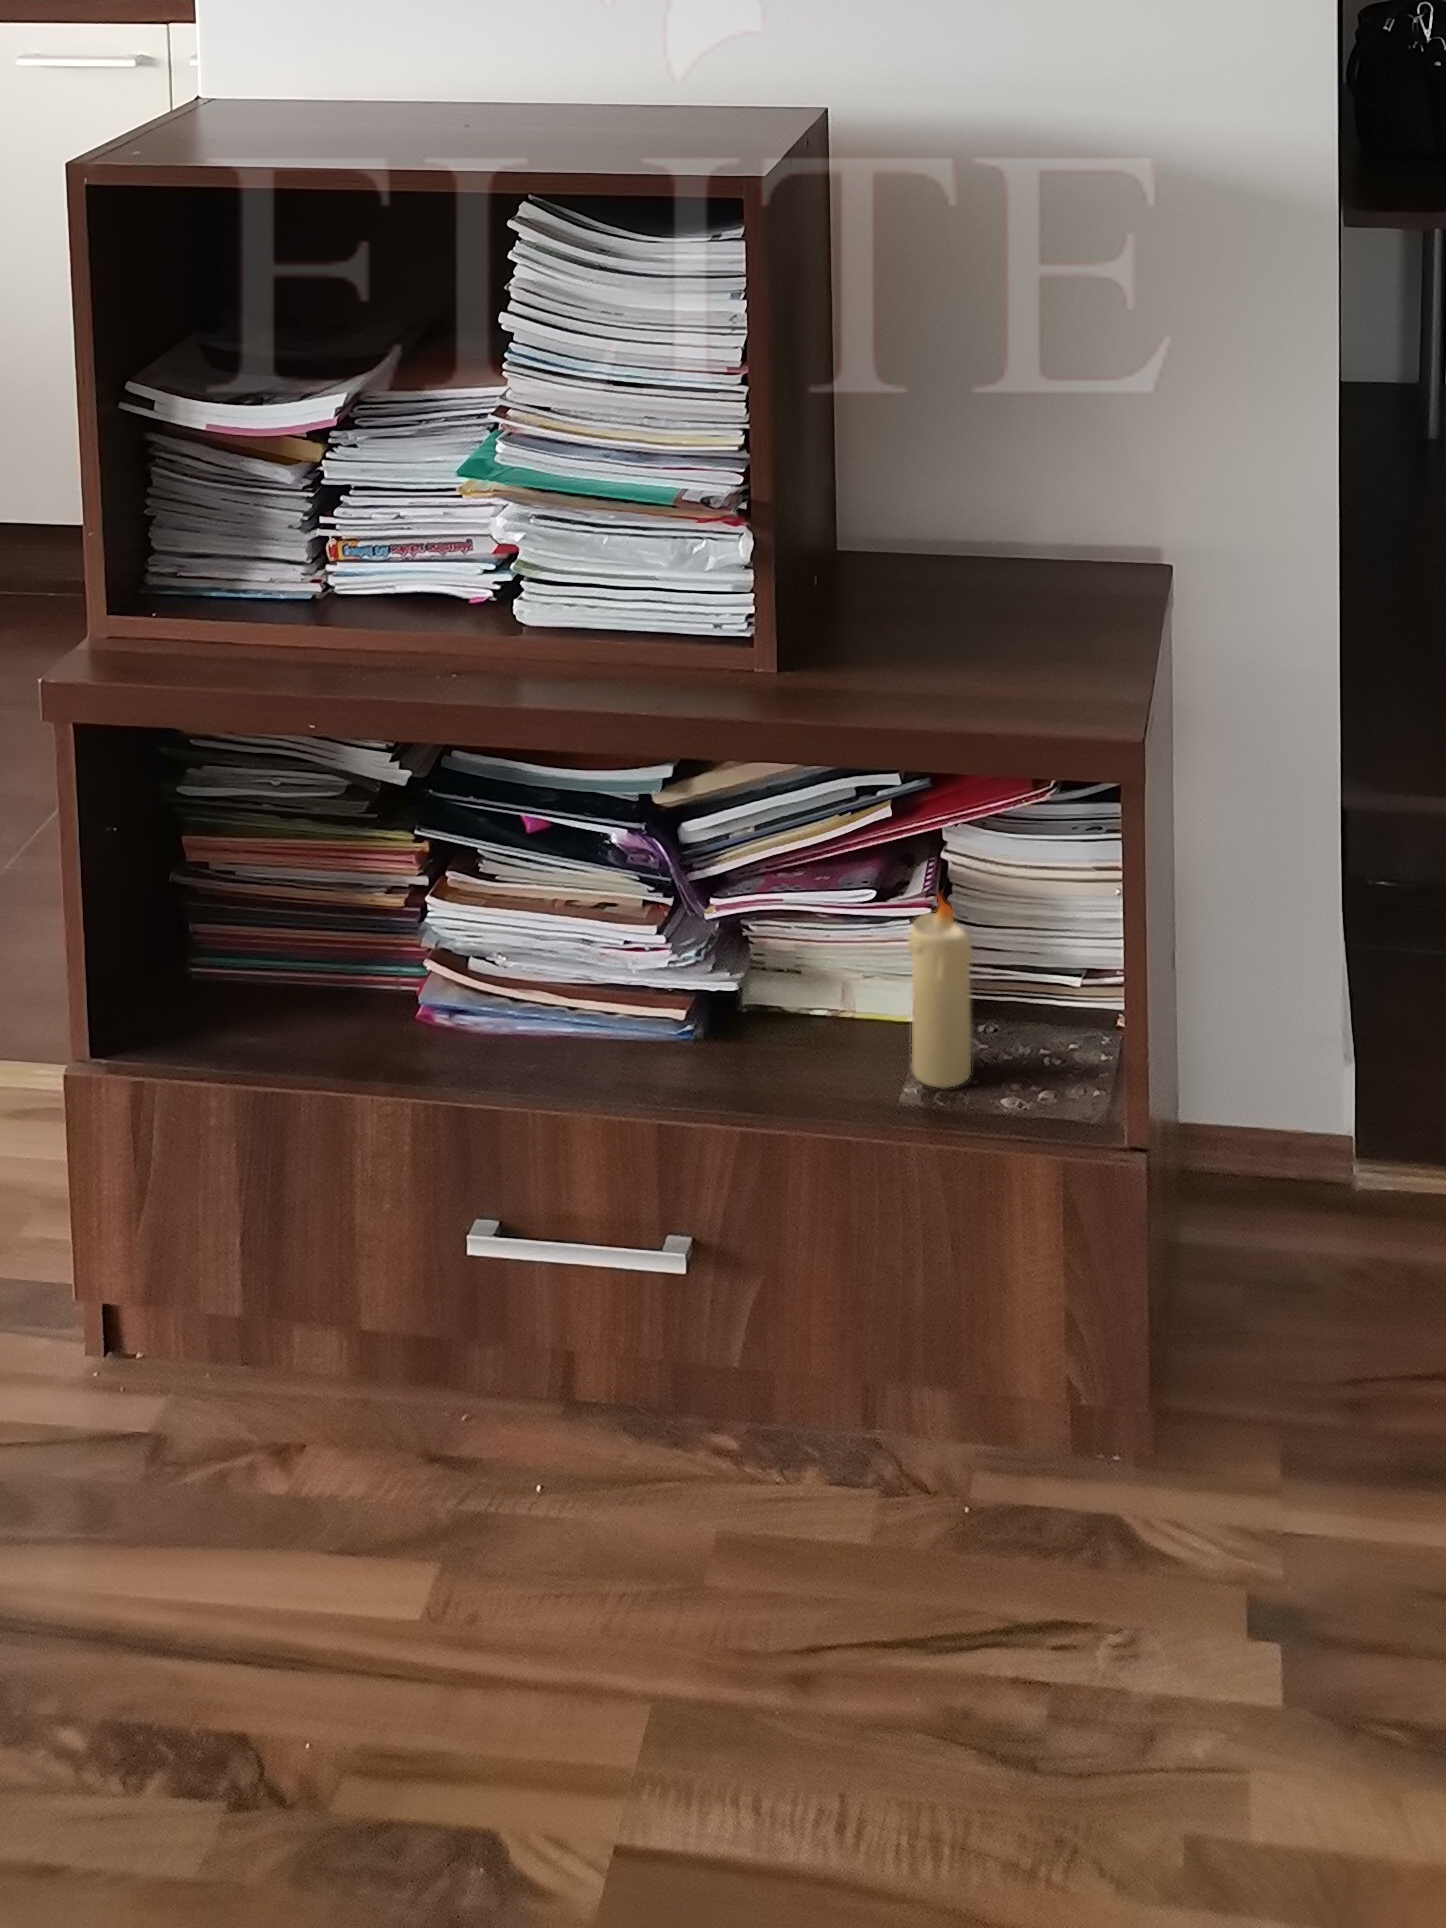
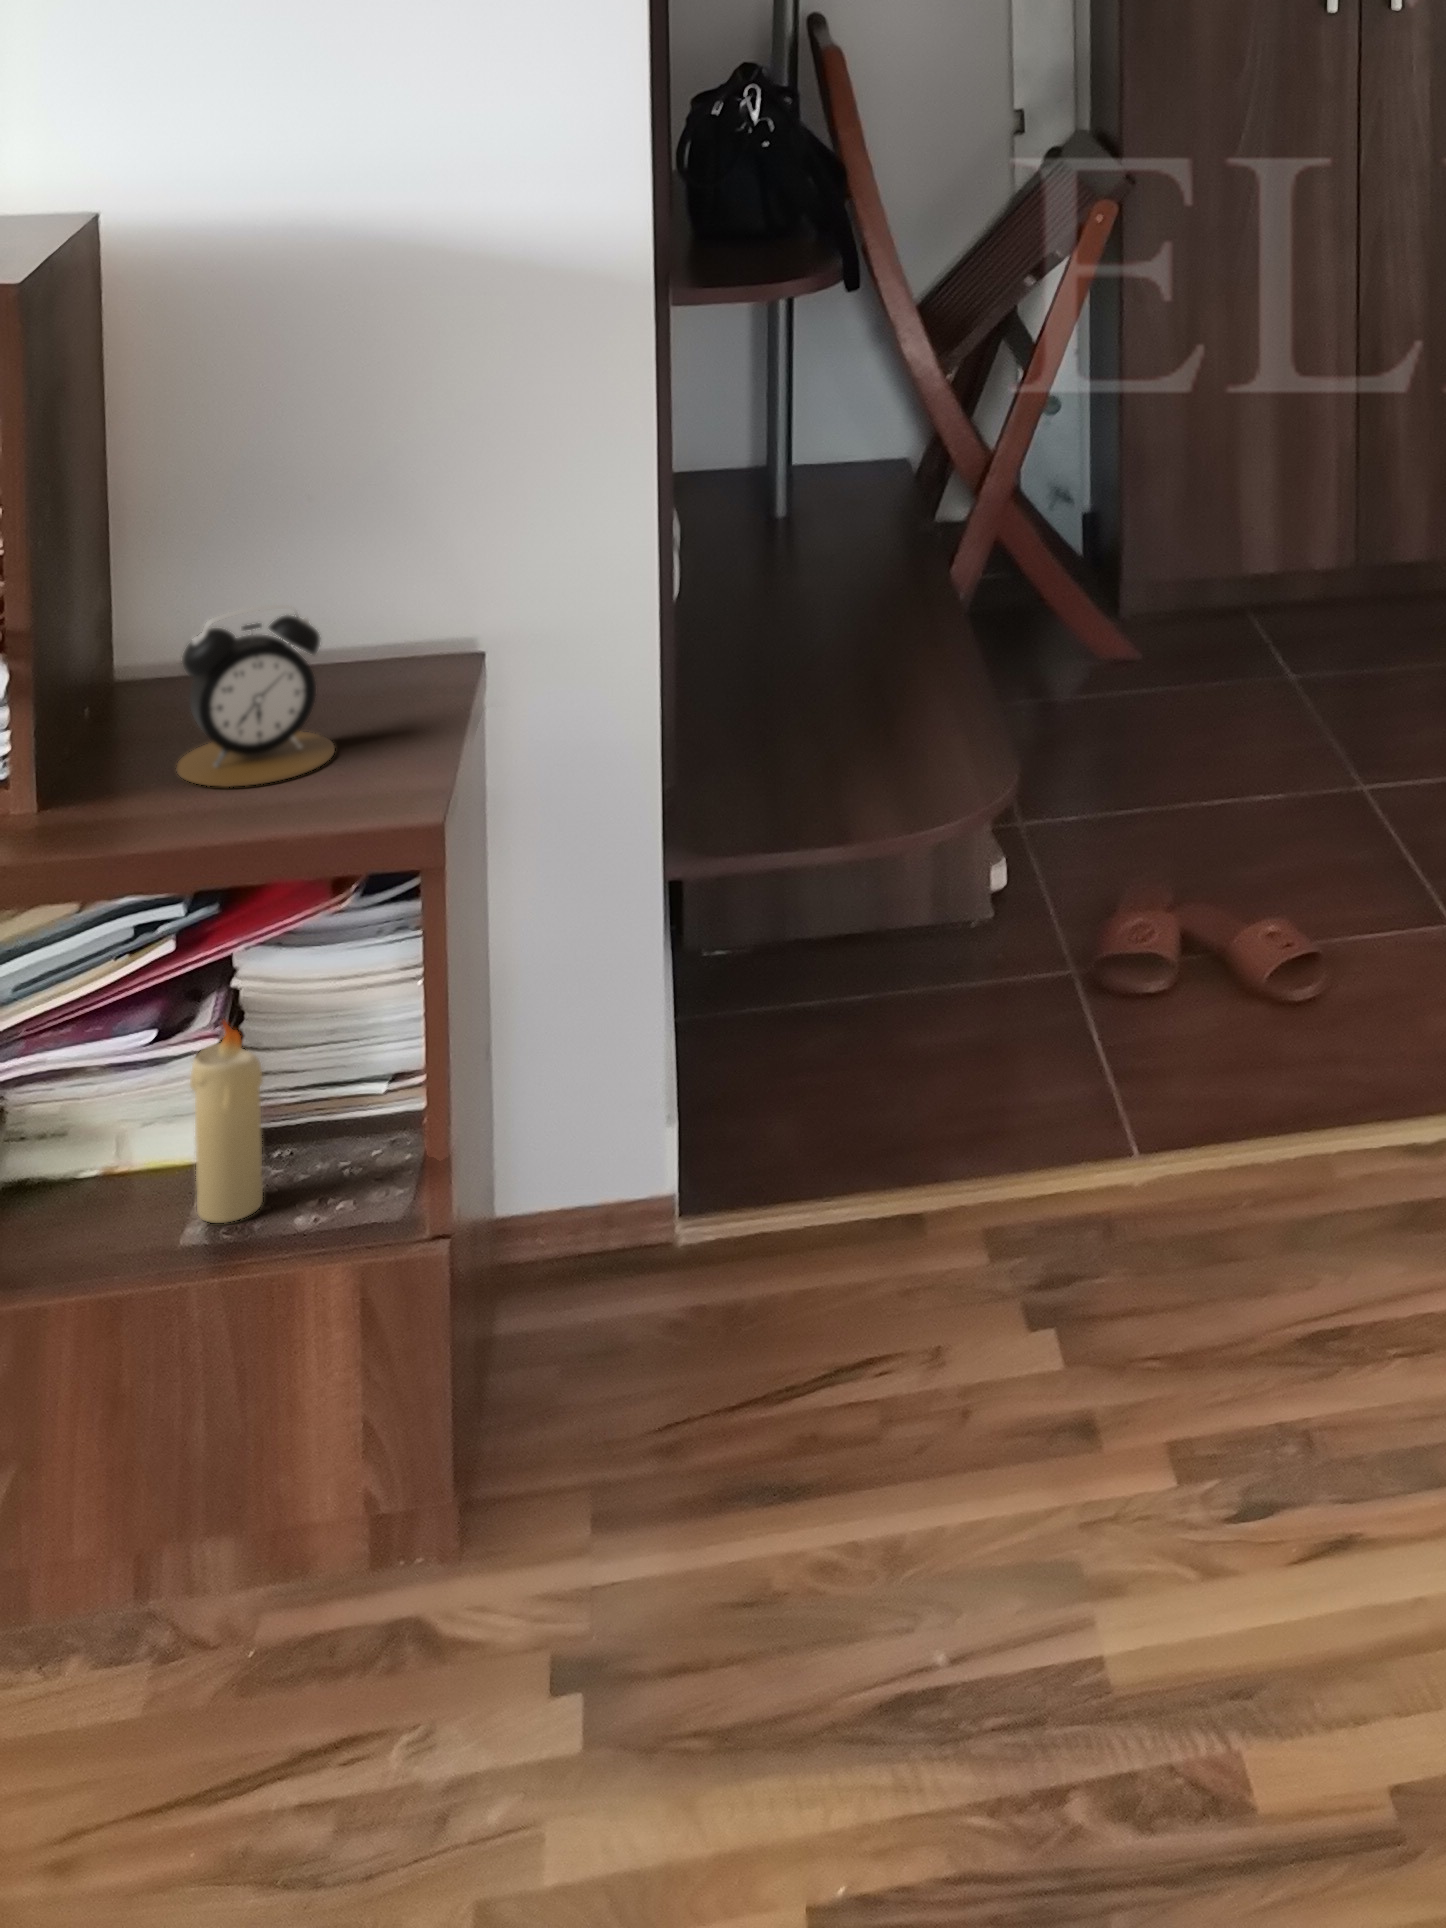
alarm clock: none [898,497,1040,671] -> present [177,605,335,787]

